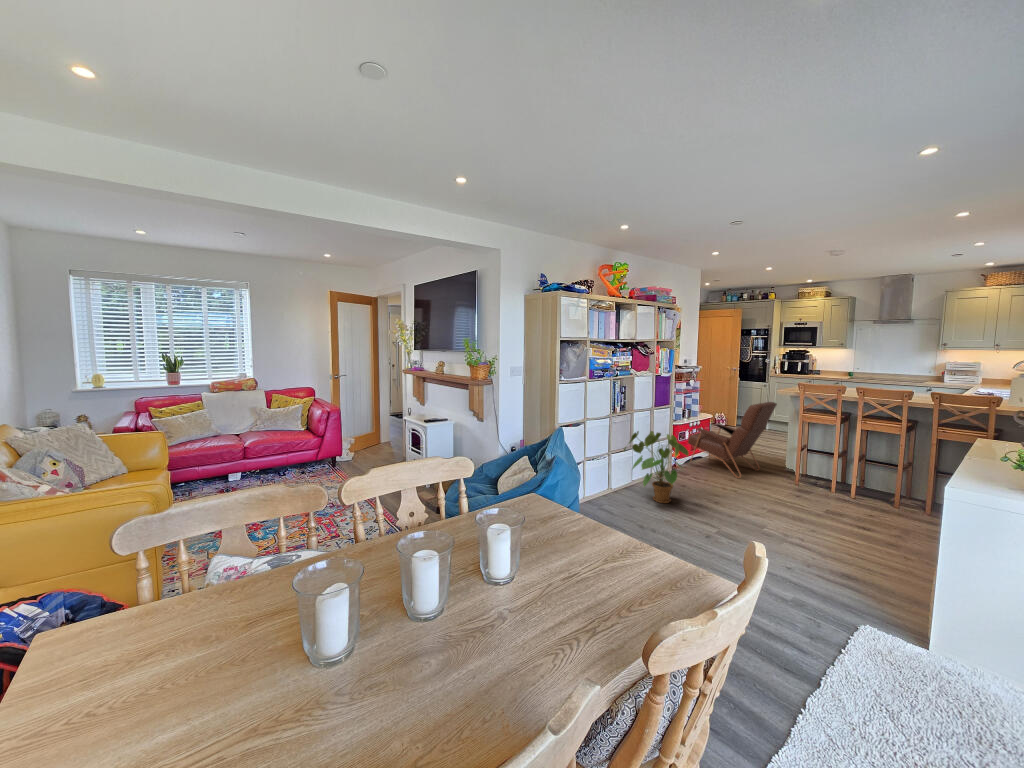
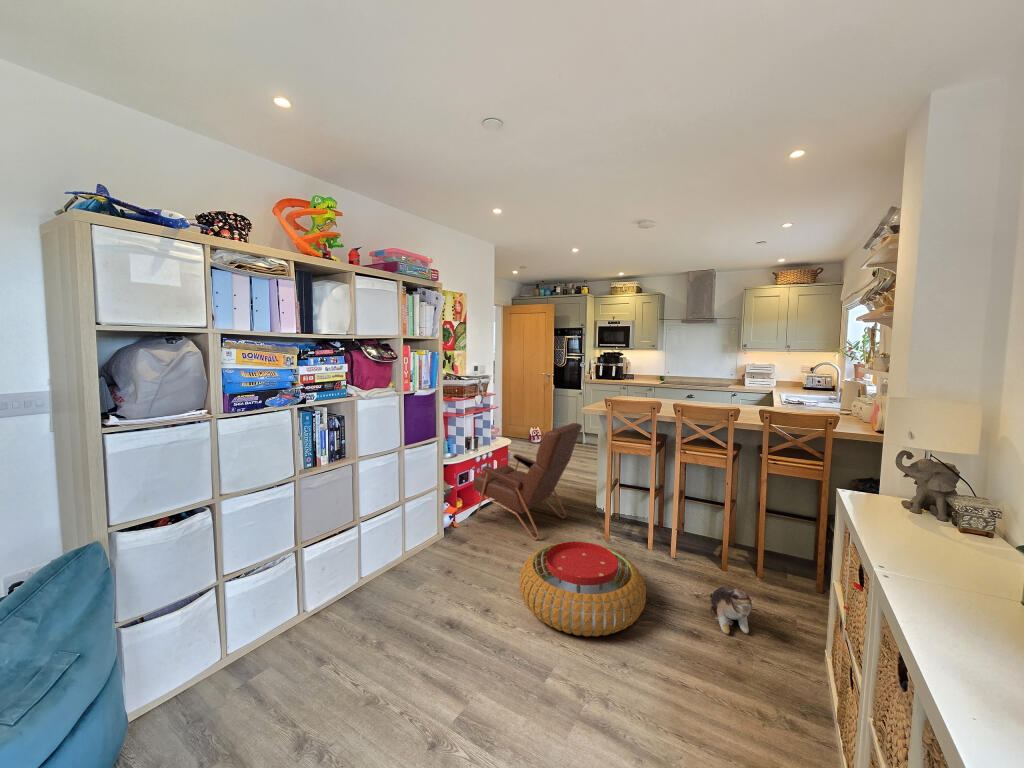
house plant: present [624,431,689,503] -> none [326,491,449,637]
pouf: none [736,473,830,520] -> present [520,542,646,637]
plush toy: none [880,502,914,532] -> present [710,587,756,634]

